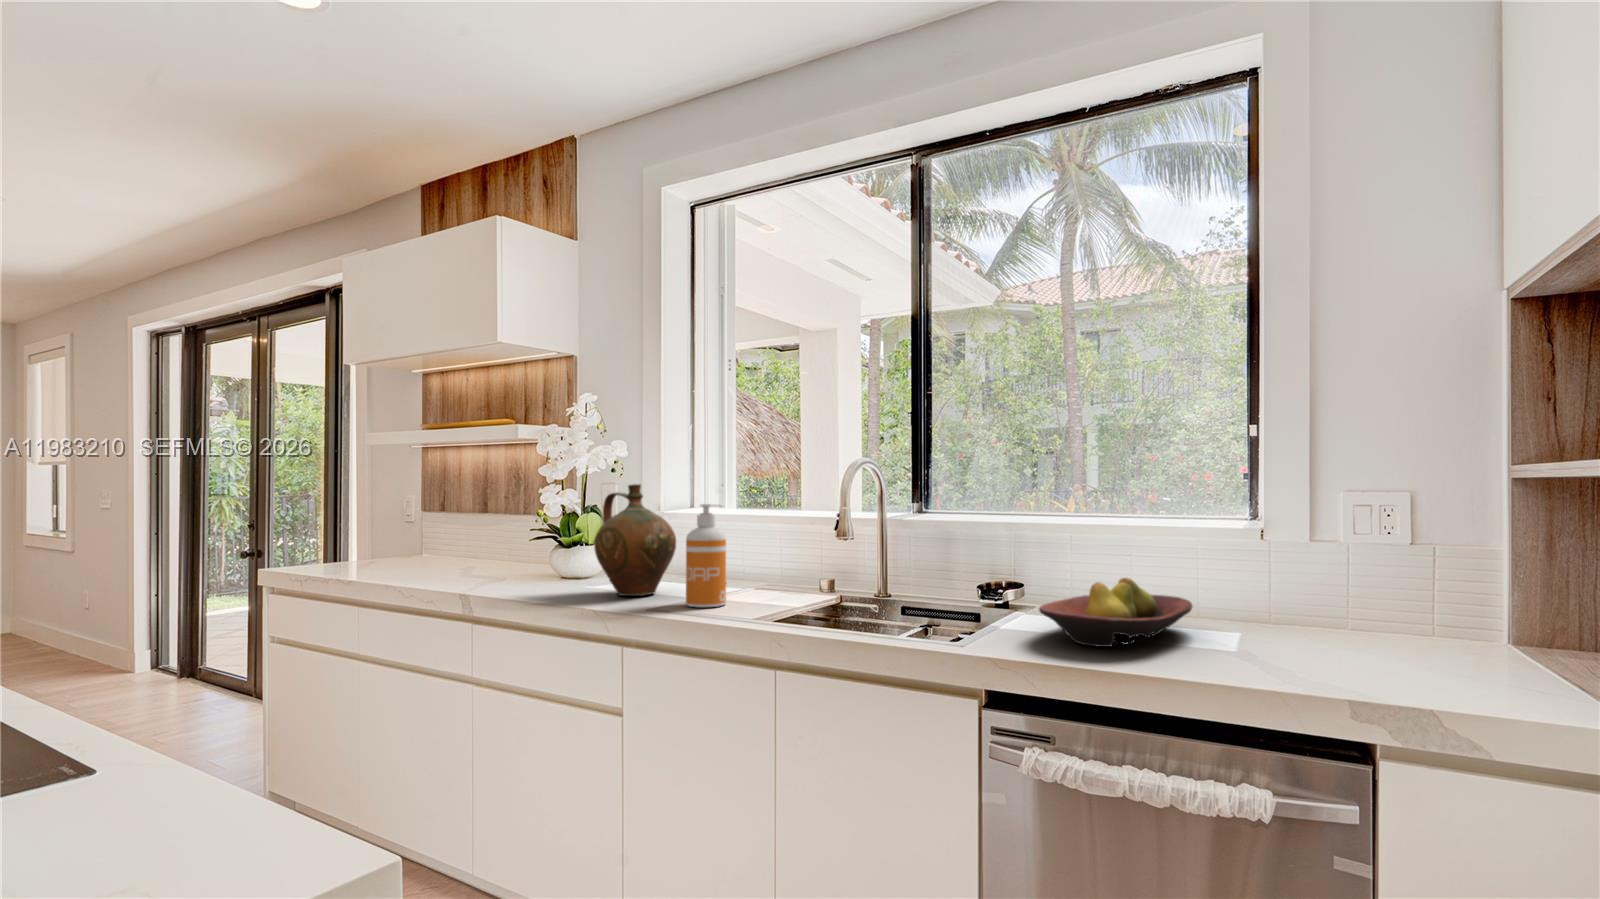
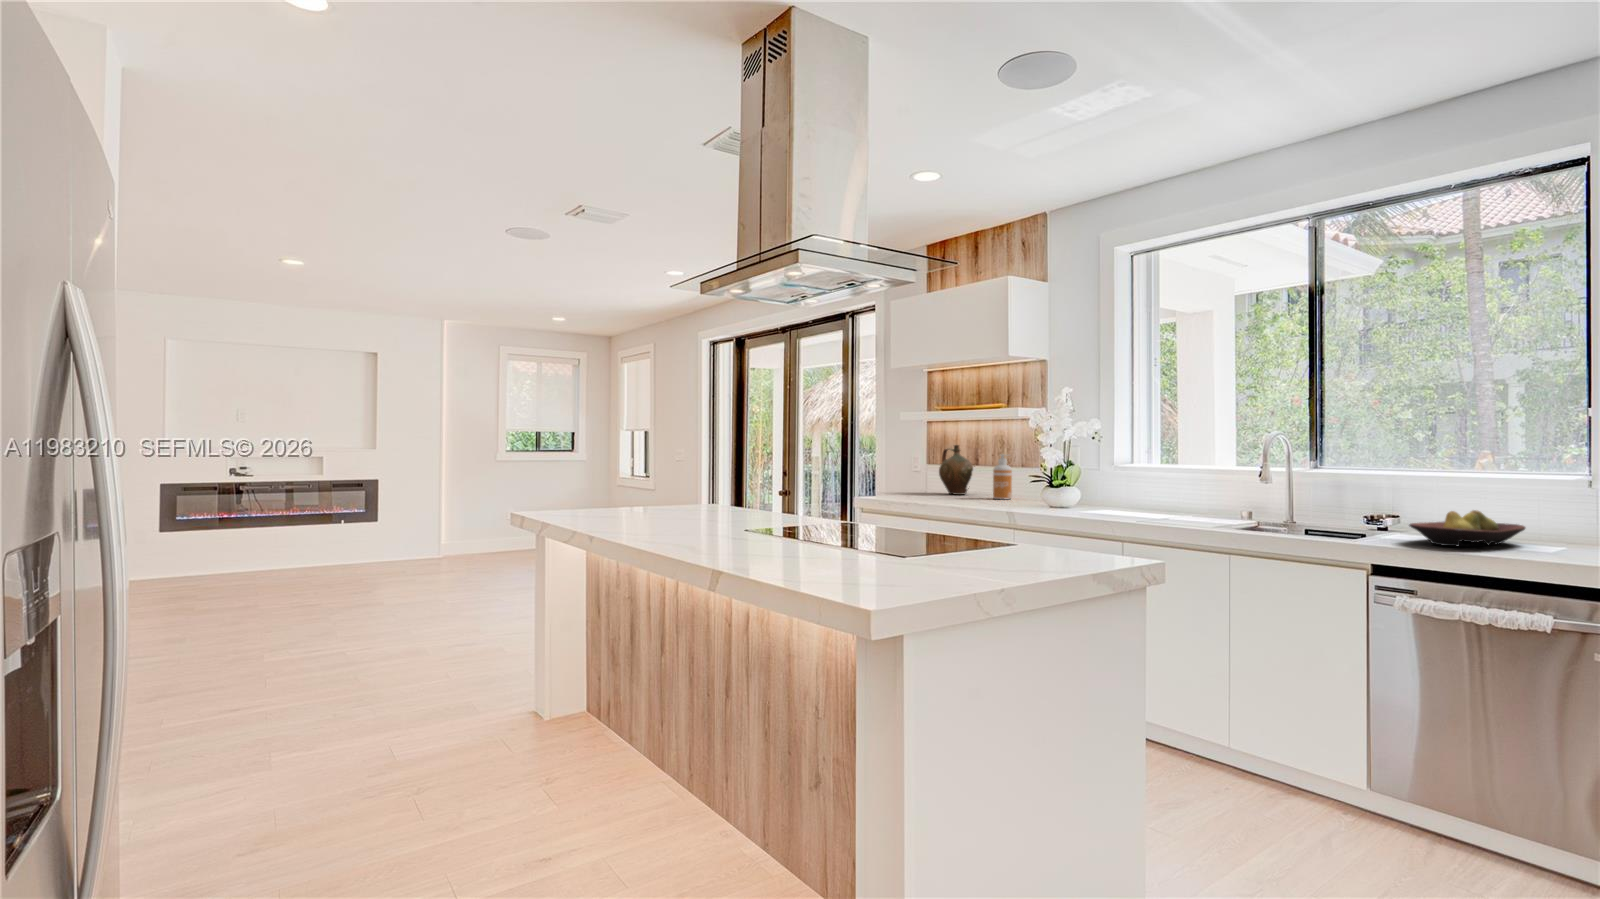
ceramic jug: present [594,484,676,596] -> present [939,445,973,495]
soap dispenser: present [686,504,726,607] -> present [993,454,1012,499]

